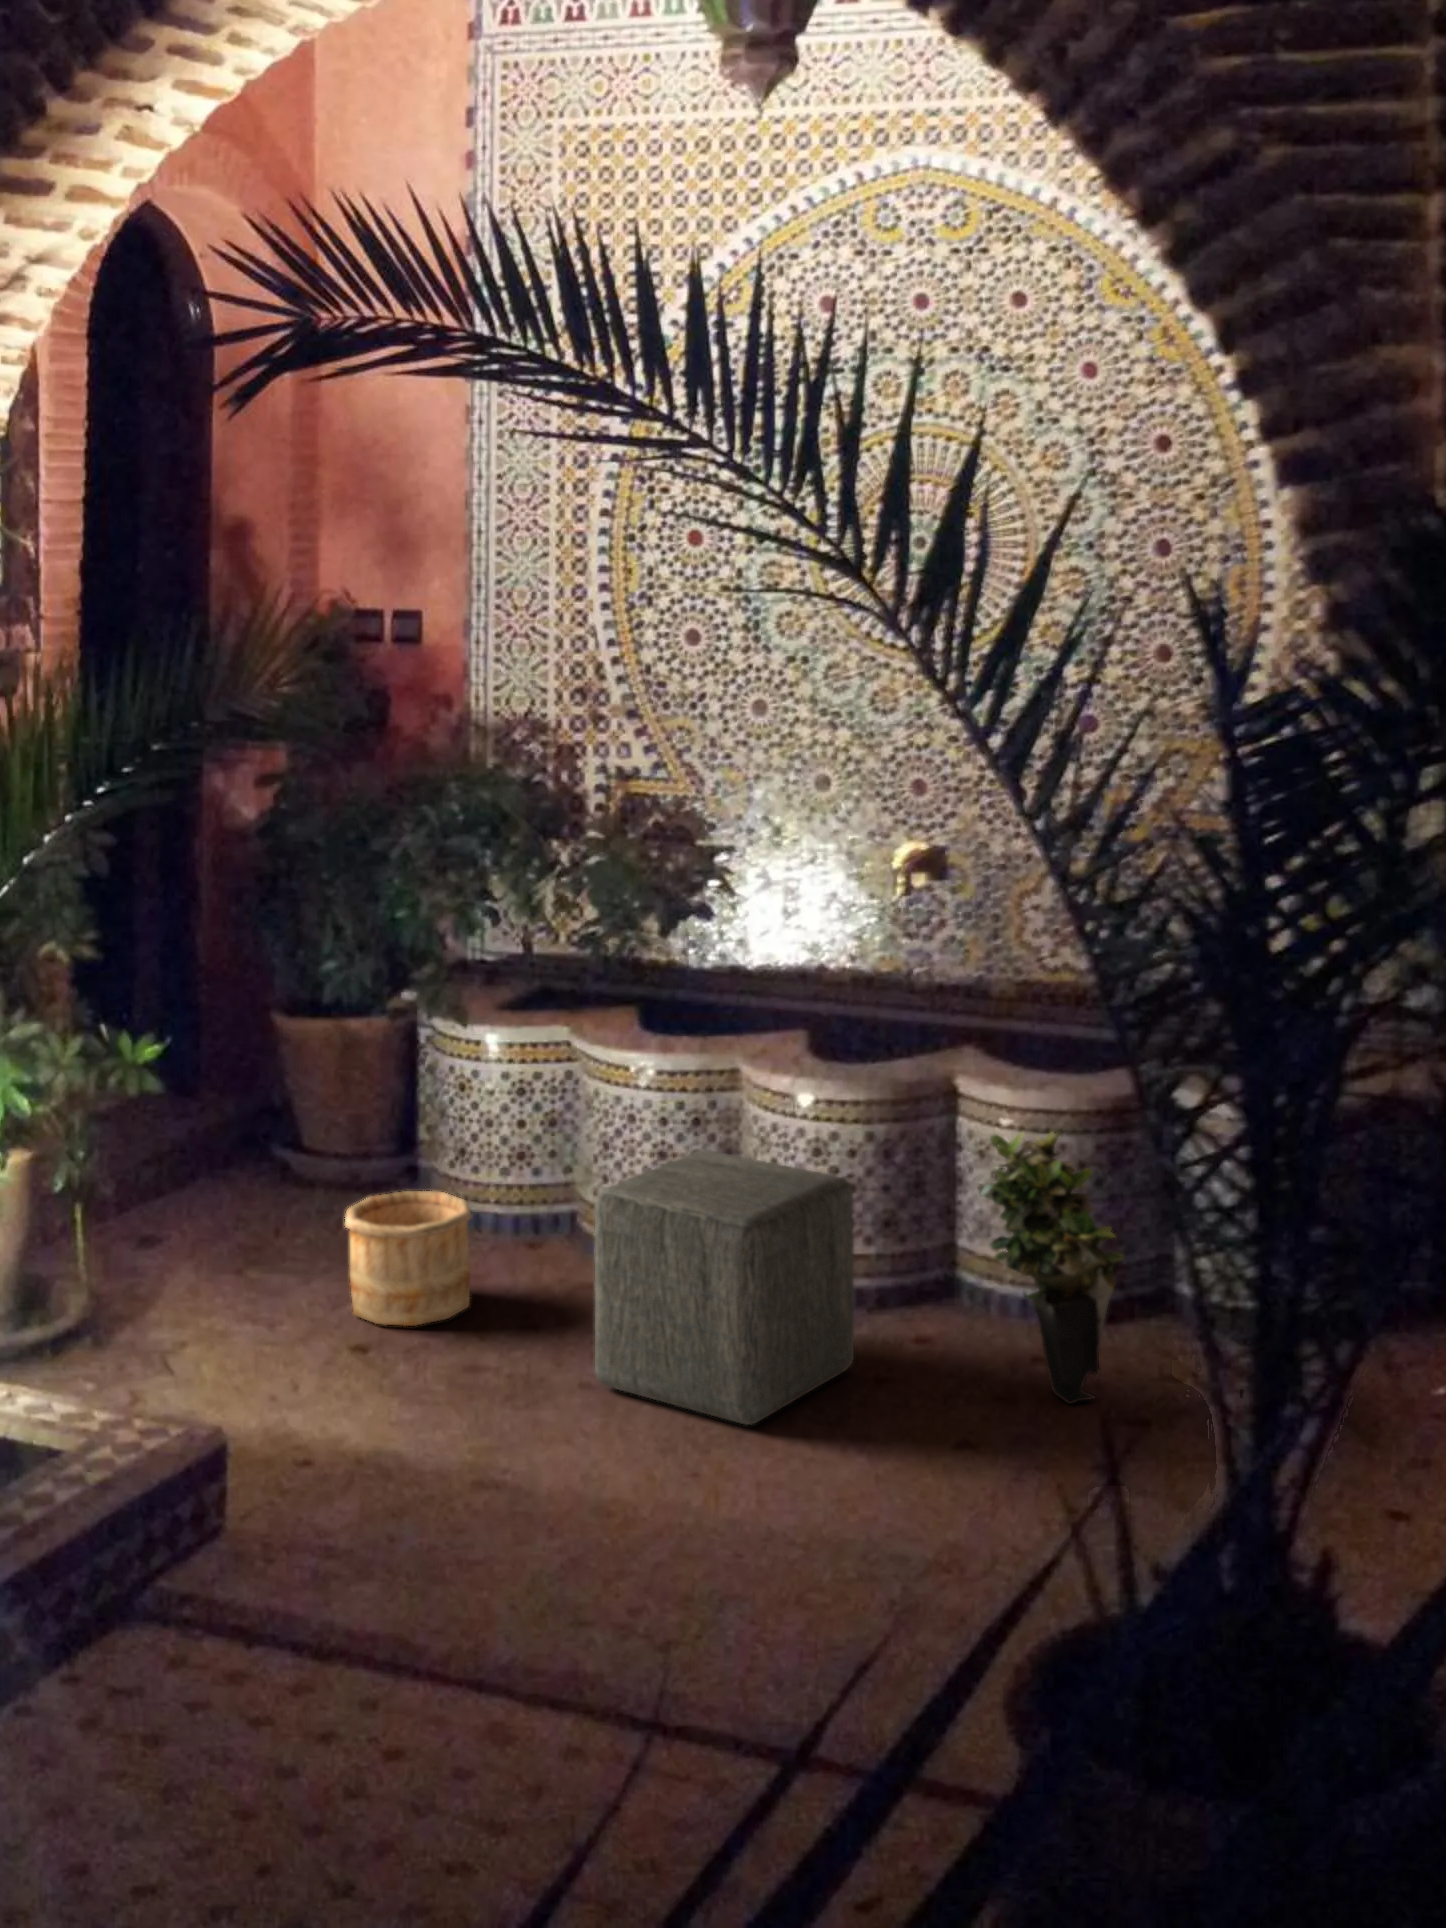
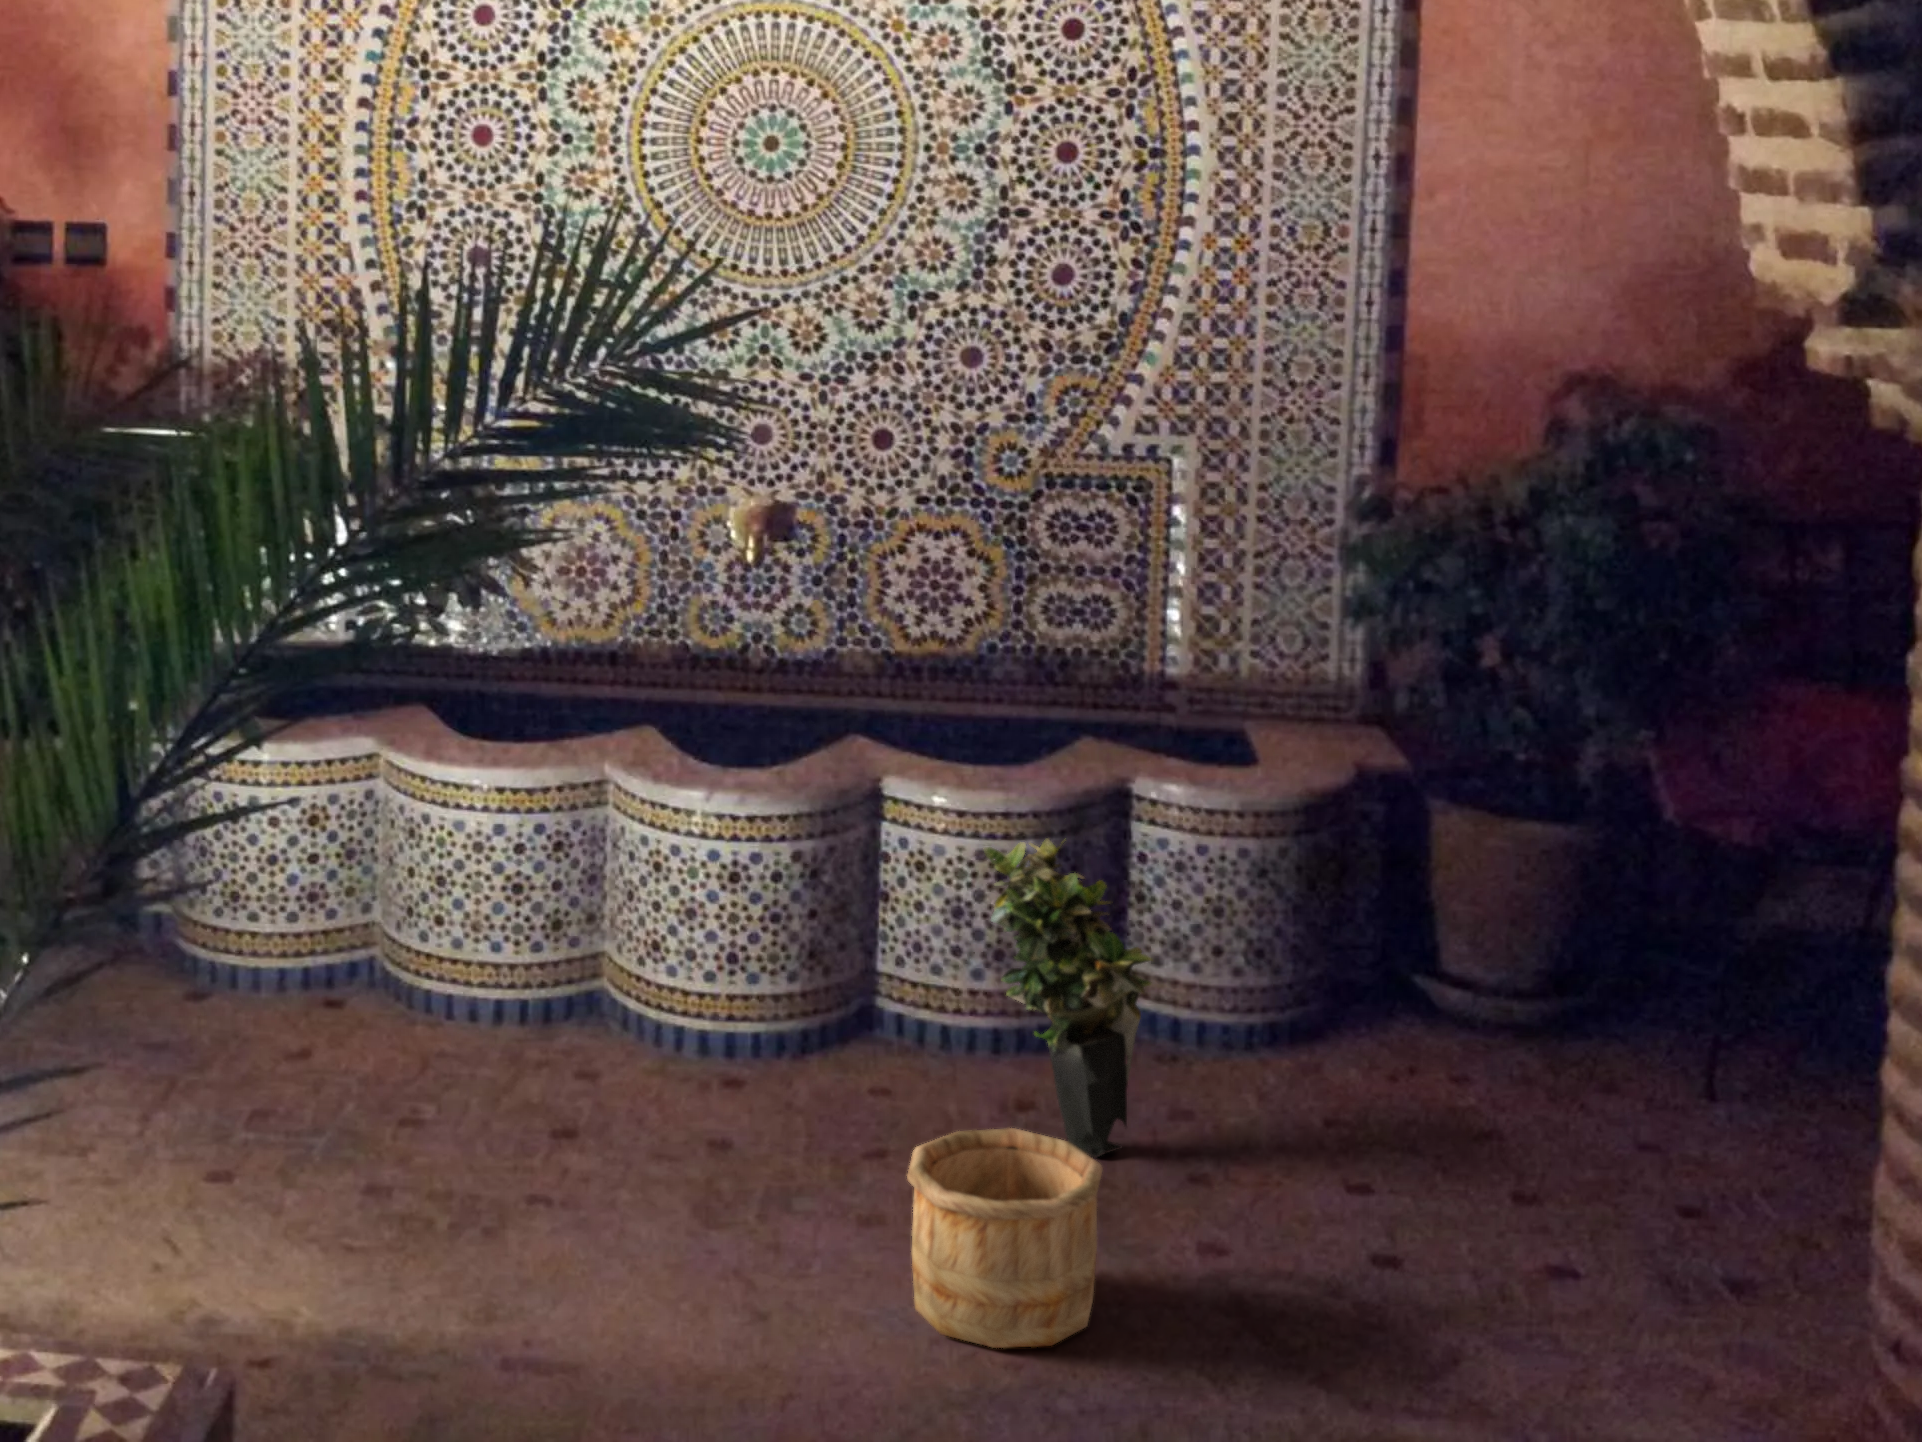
ottoman: present [594,1150,854,1425] -> none [529,886,833,1223]
wooden bucket: present [345,1191,471,1326] -> present [907,1128,1103,1348]

